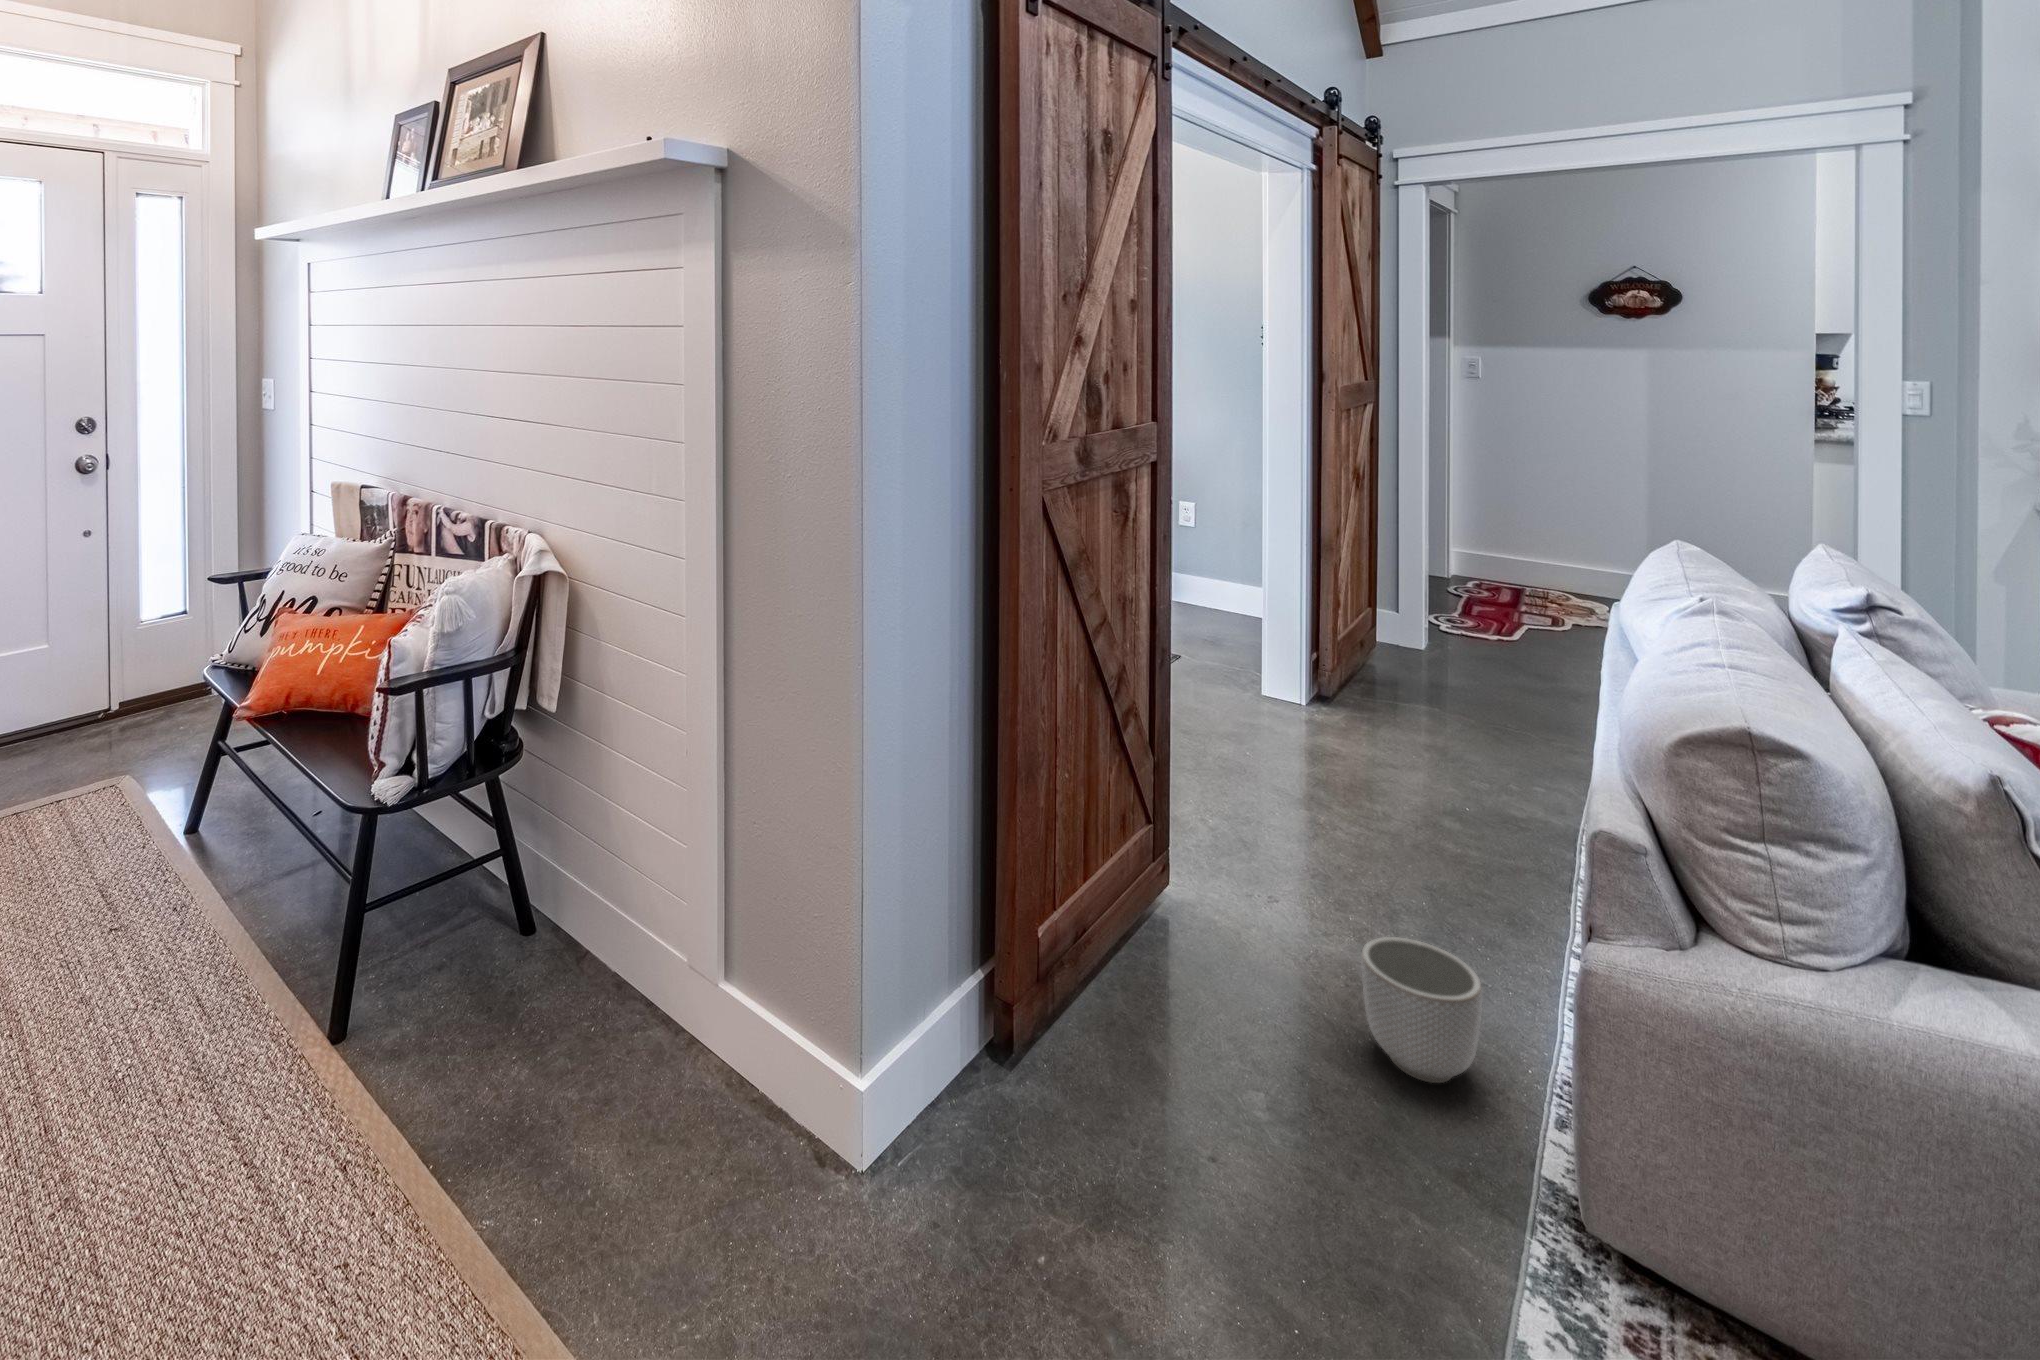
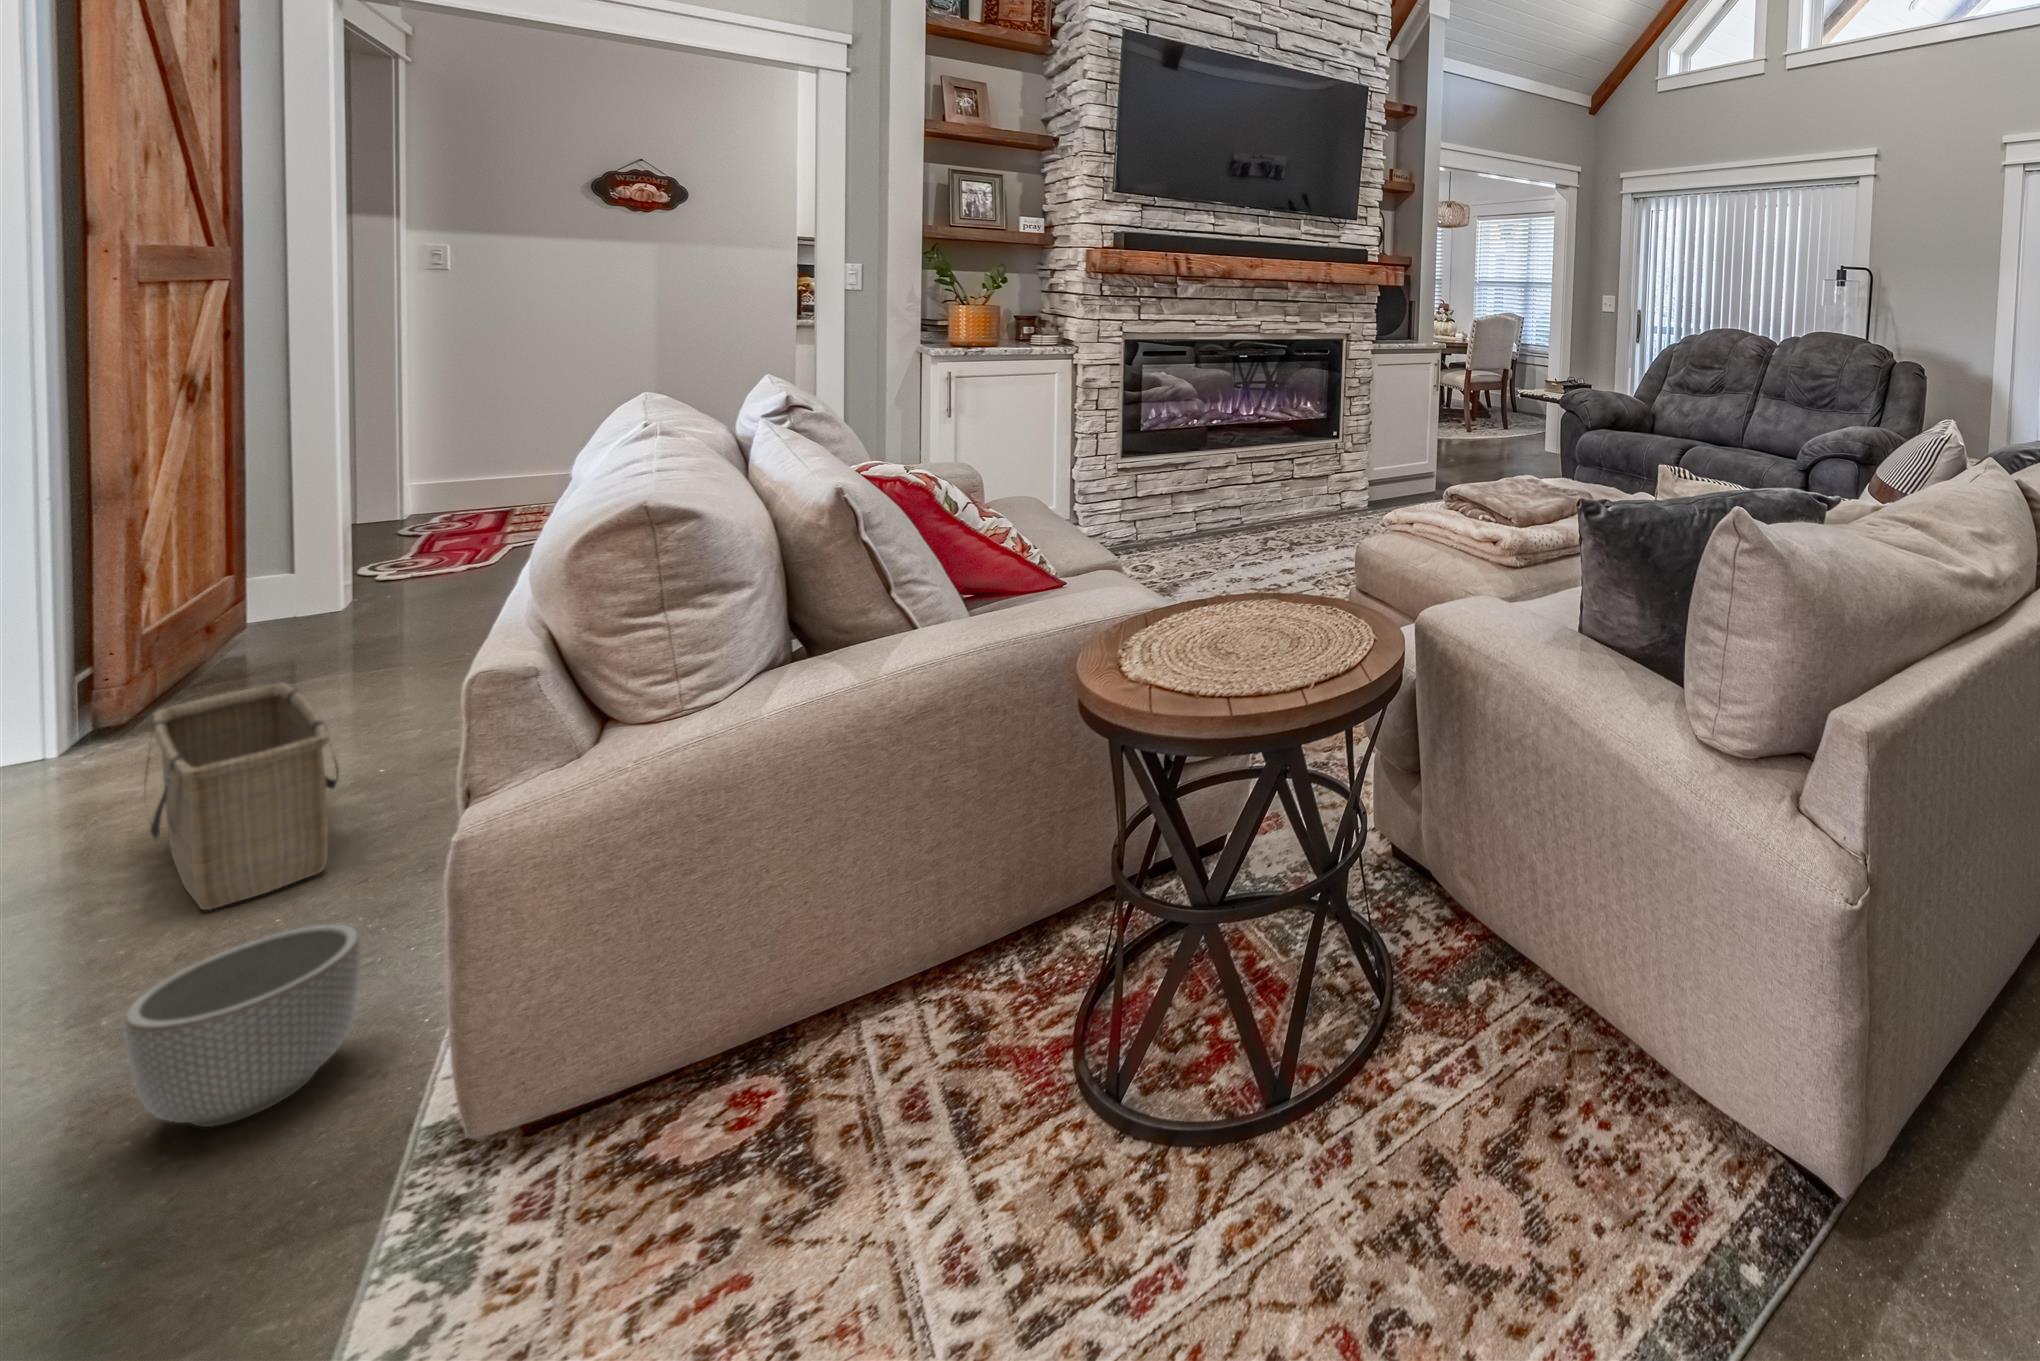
basket: none [1345,718,1445,895] -> present [146,683,339,910]

